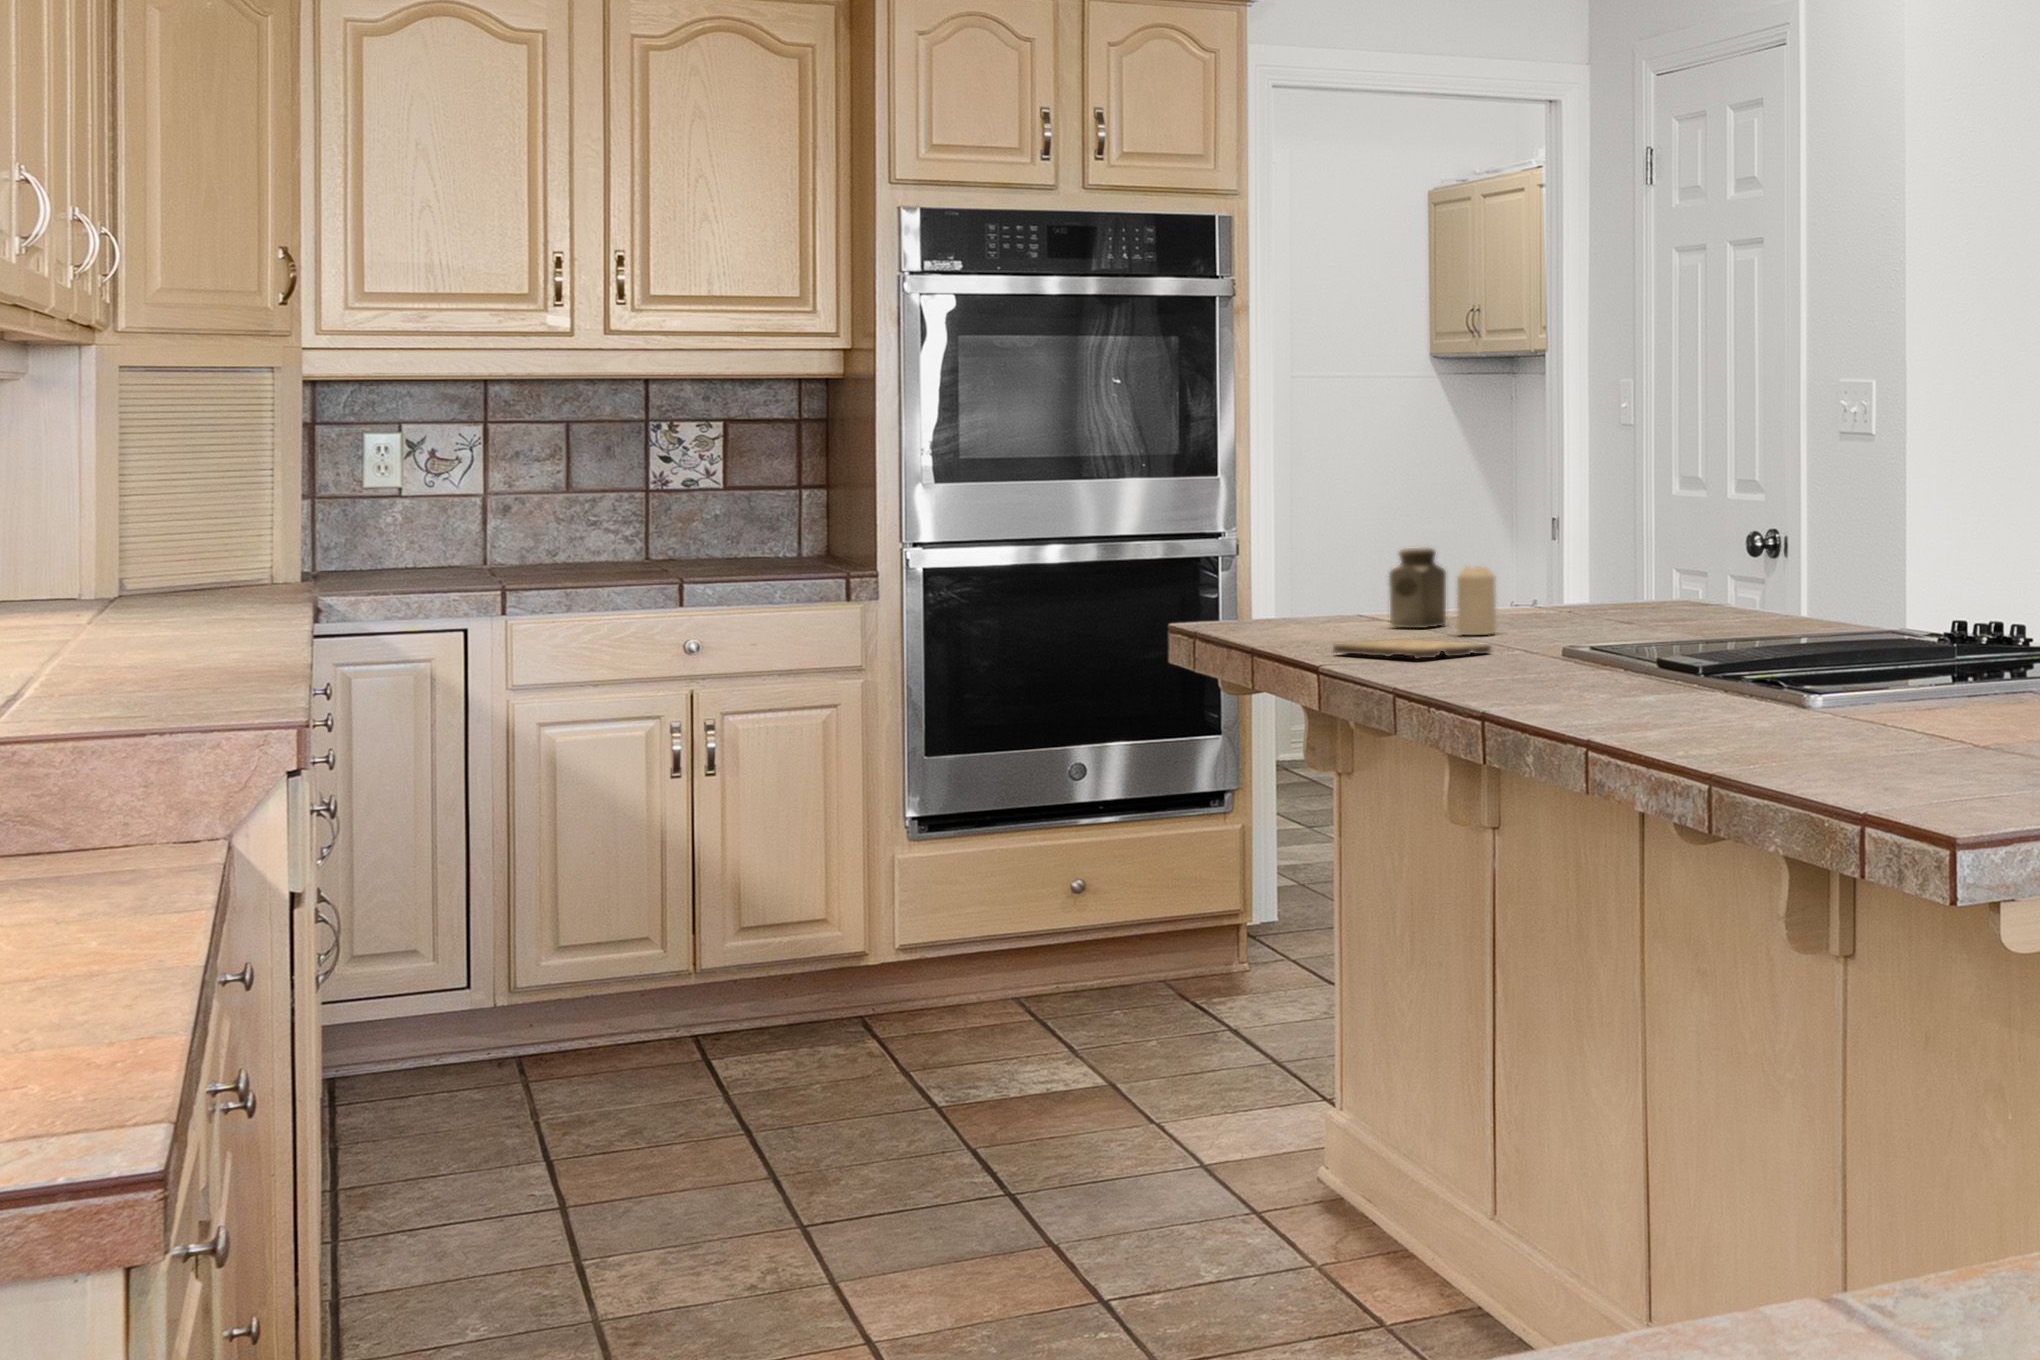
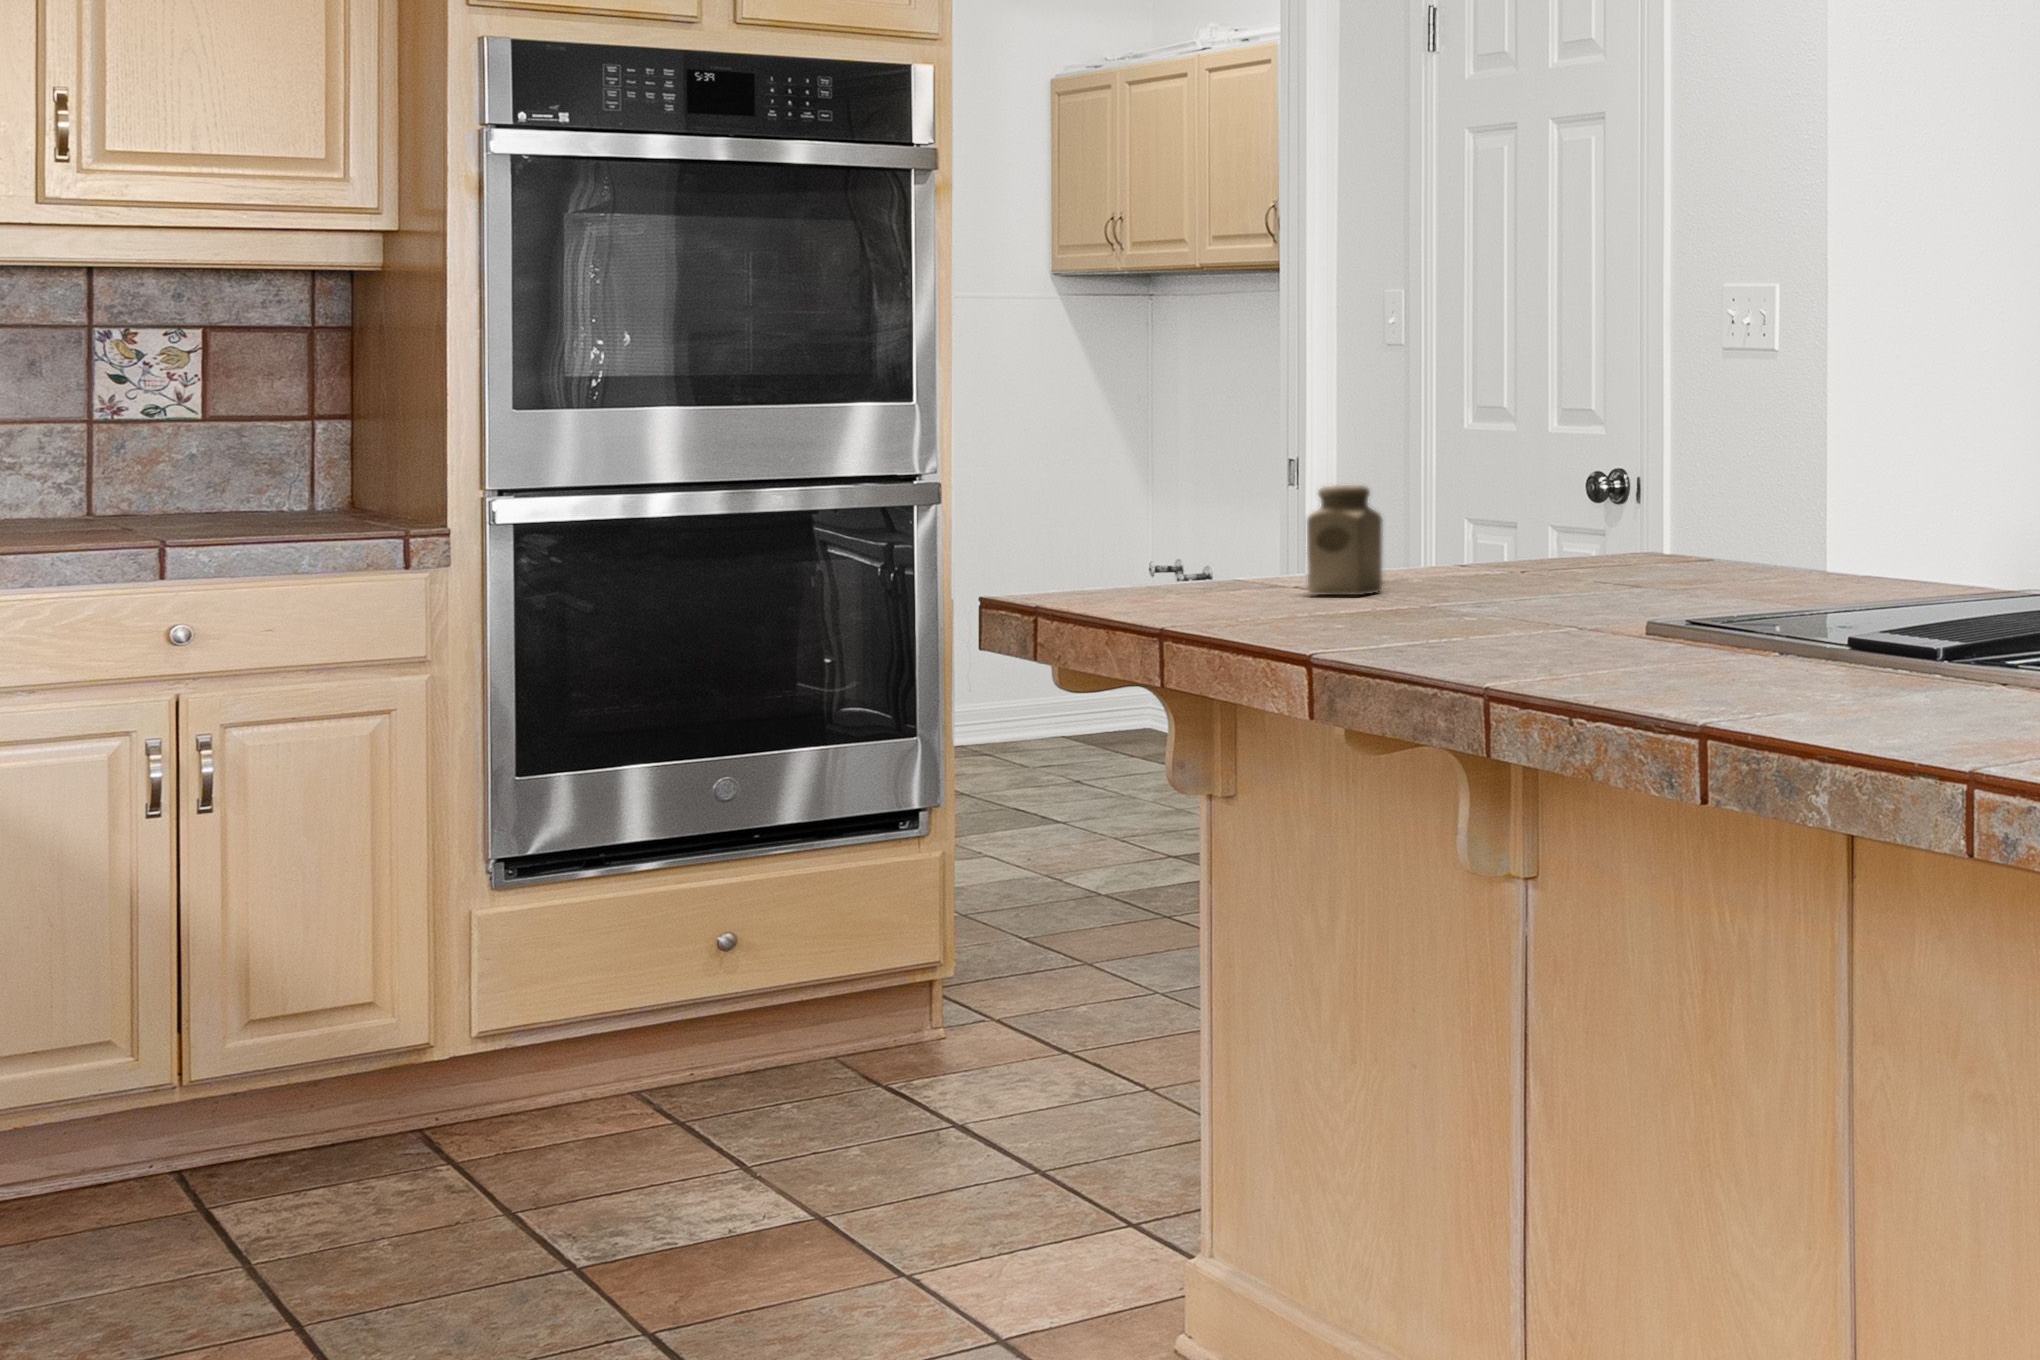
candle: present [1457,566,1496,635] -> none [1426,509,1479,604]
cutting board: present [1333,639,1491,659] -> none [1299,611,1531,638]

